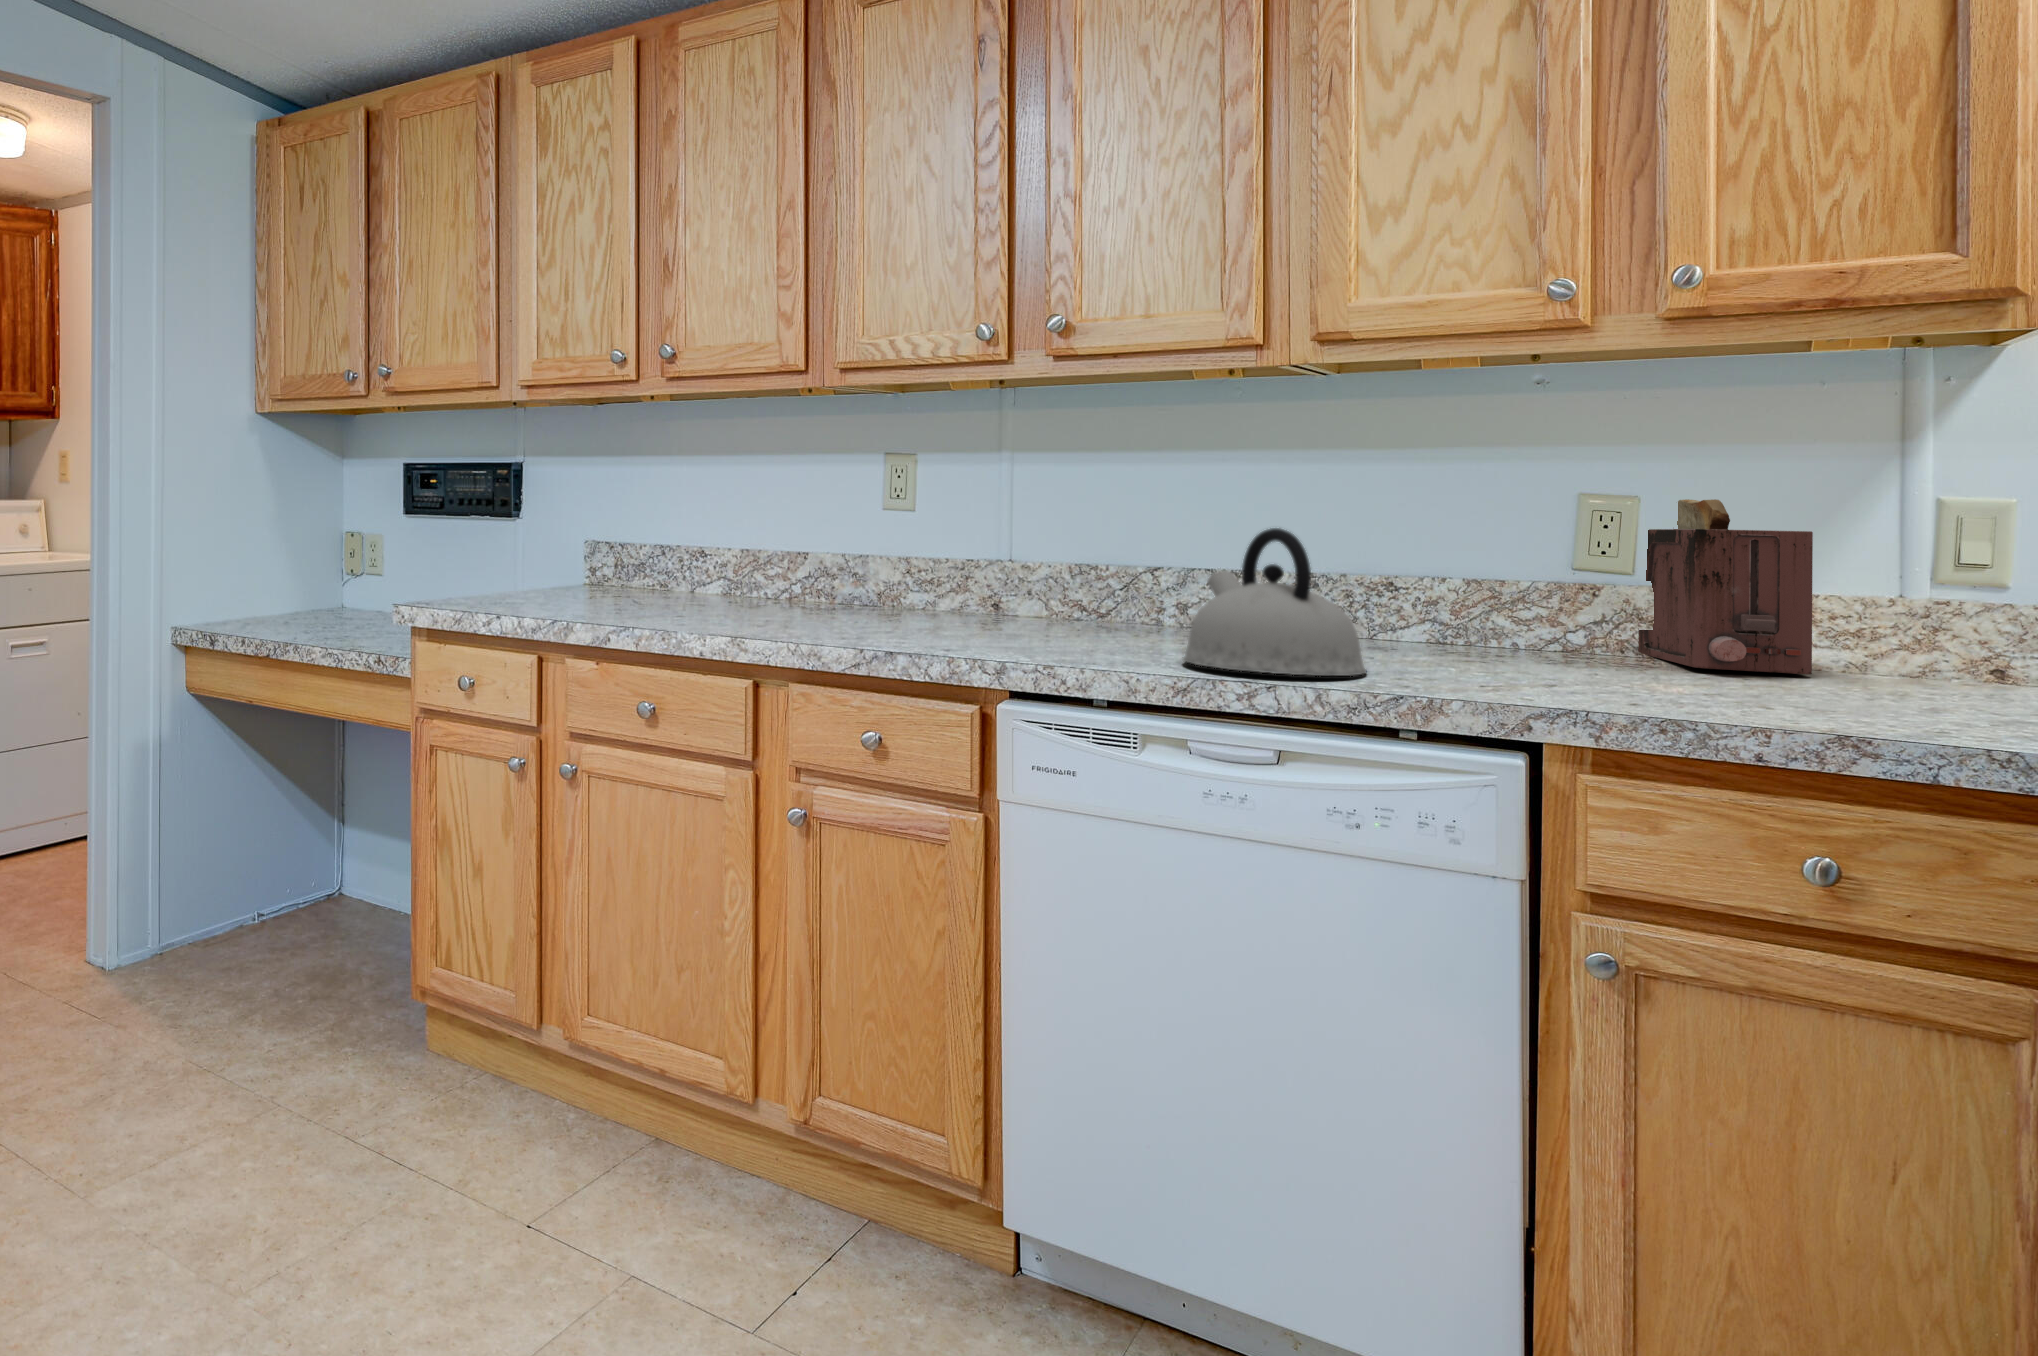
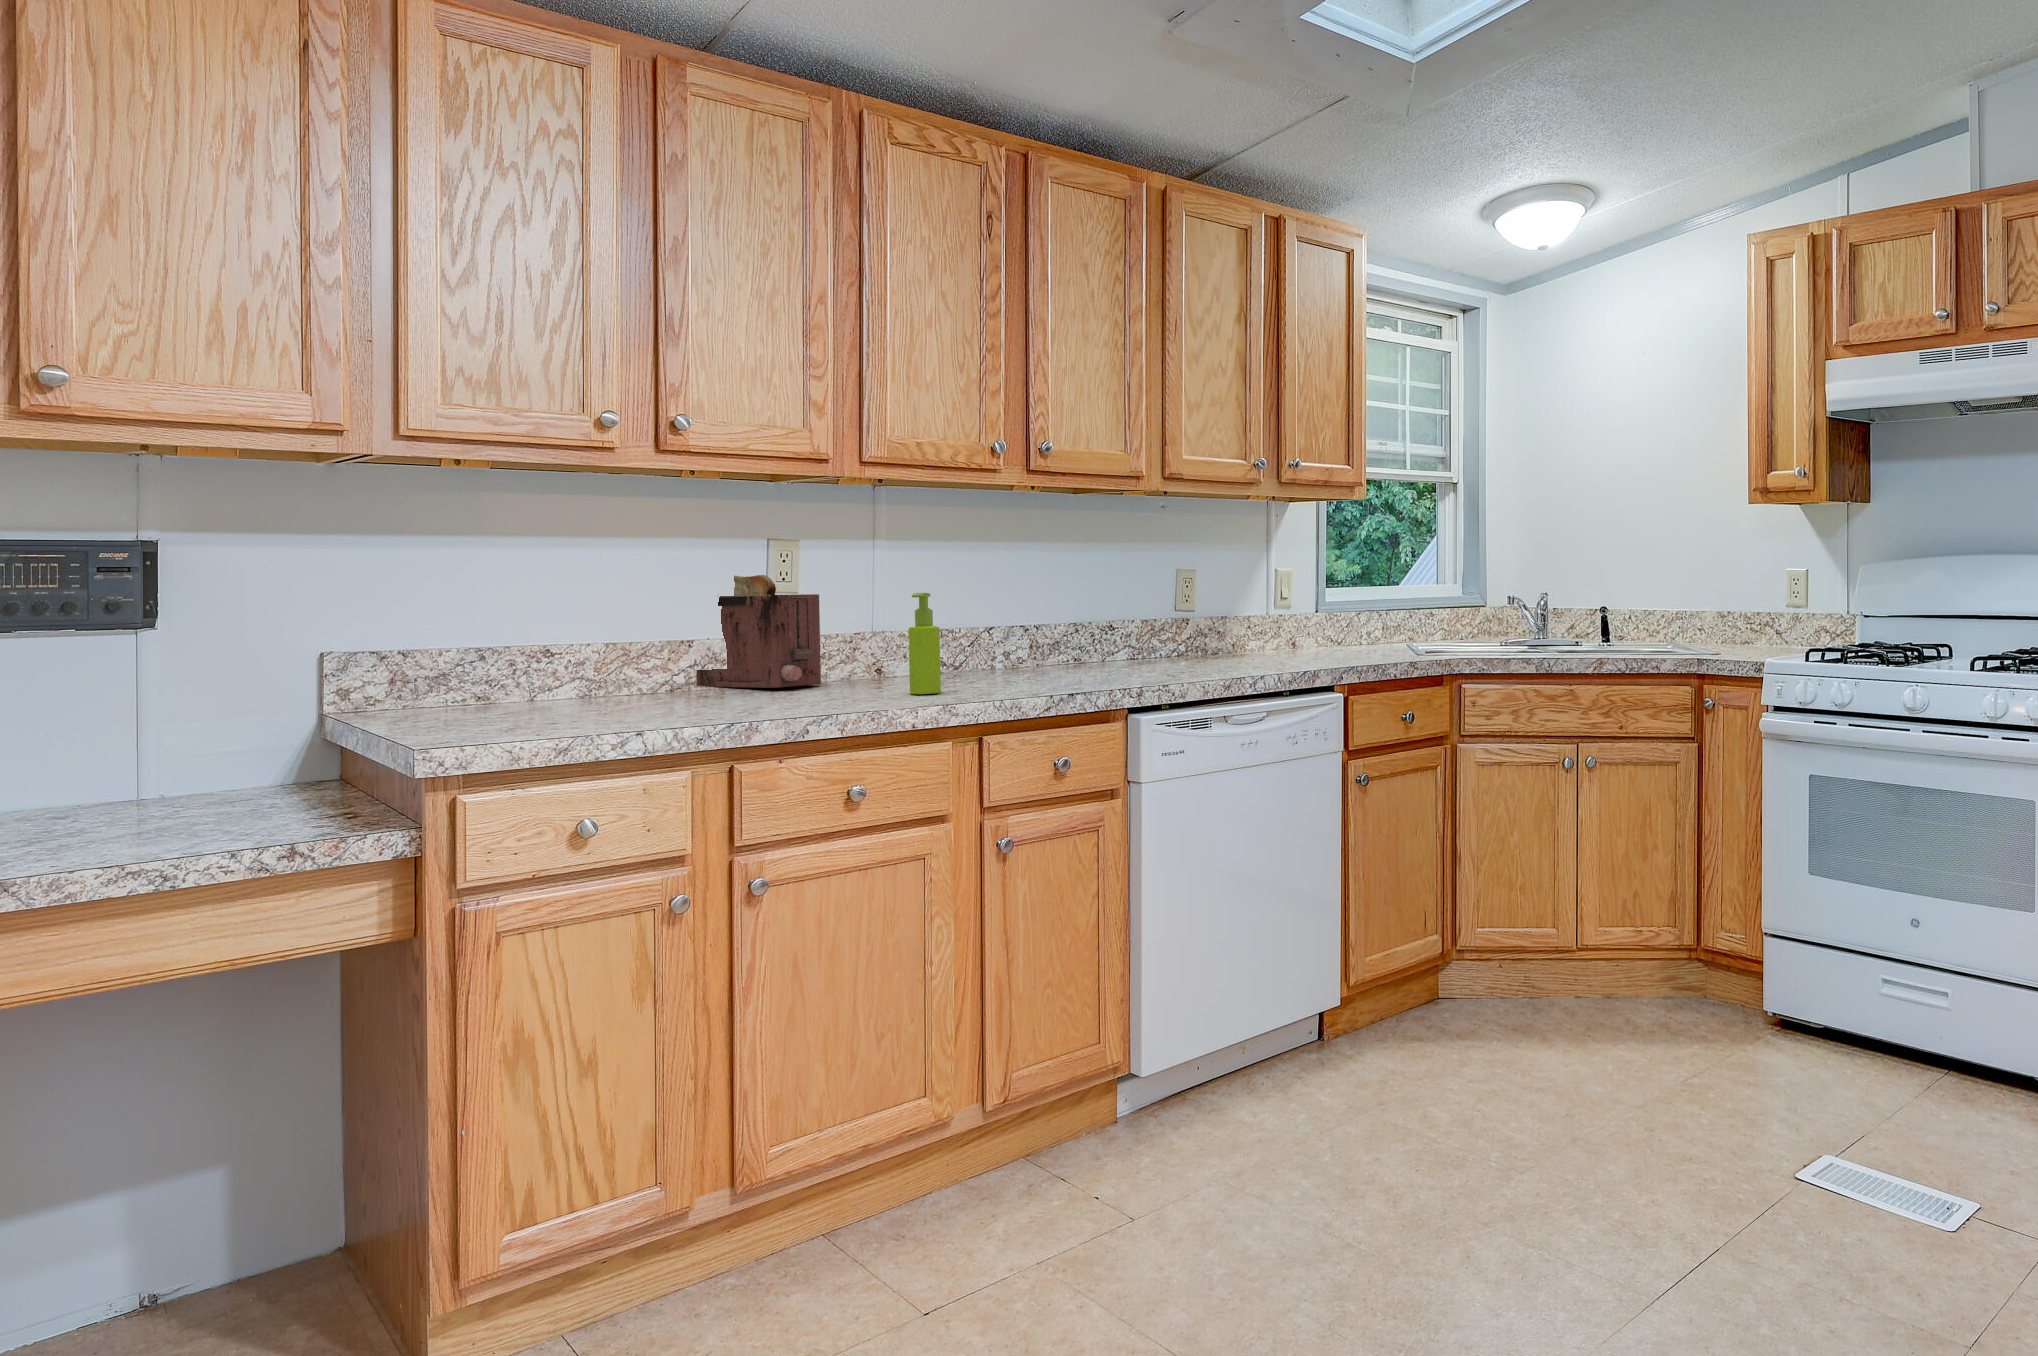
kettle: present [1183,528,1367,676] -> none [490,603,658,730]
soap dispenser: none [1884,535,1968,719] -> present [909,593,941,694]

